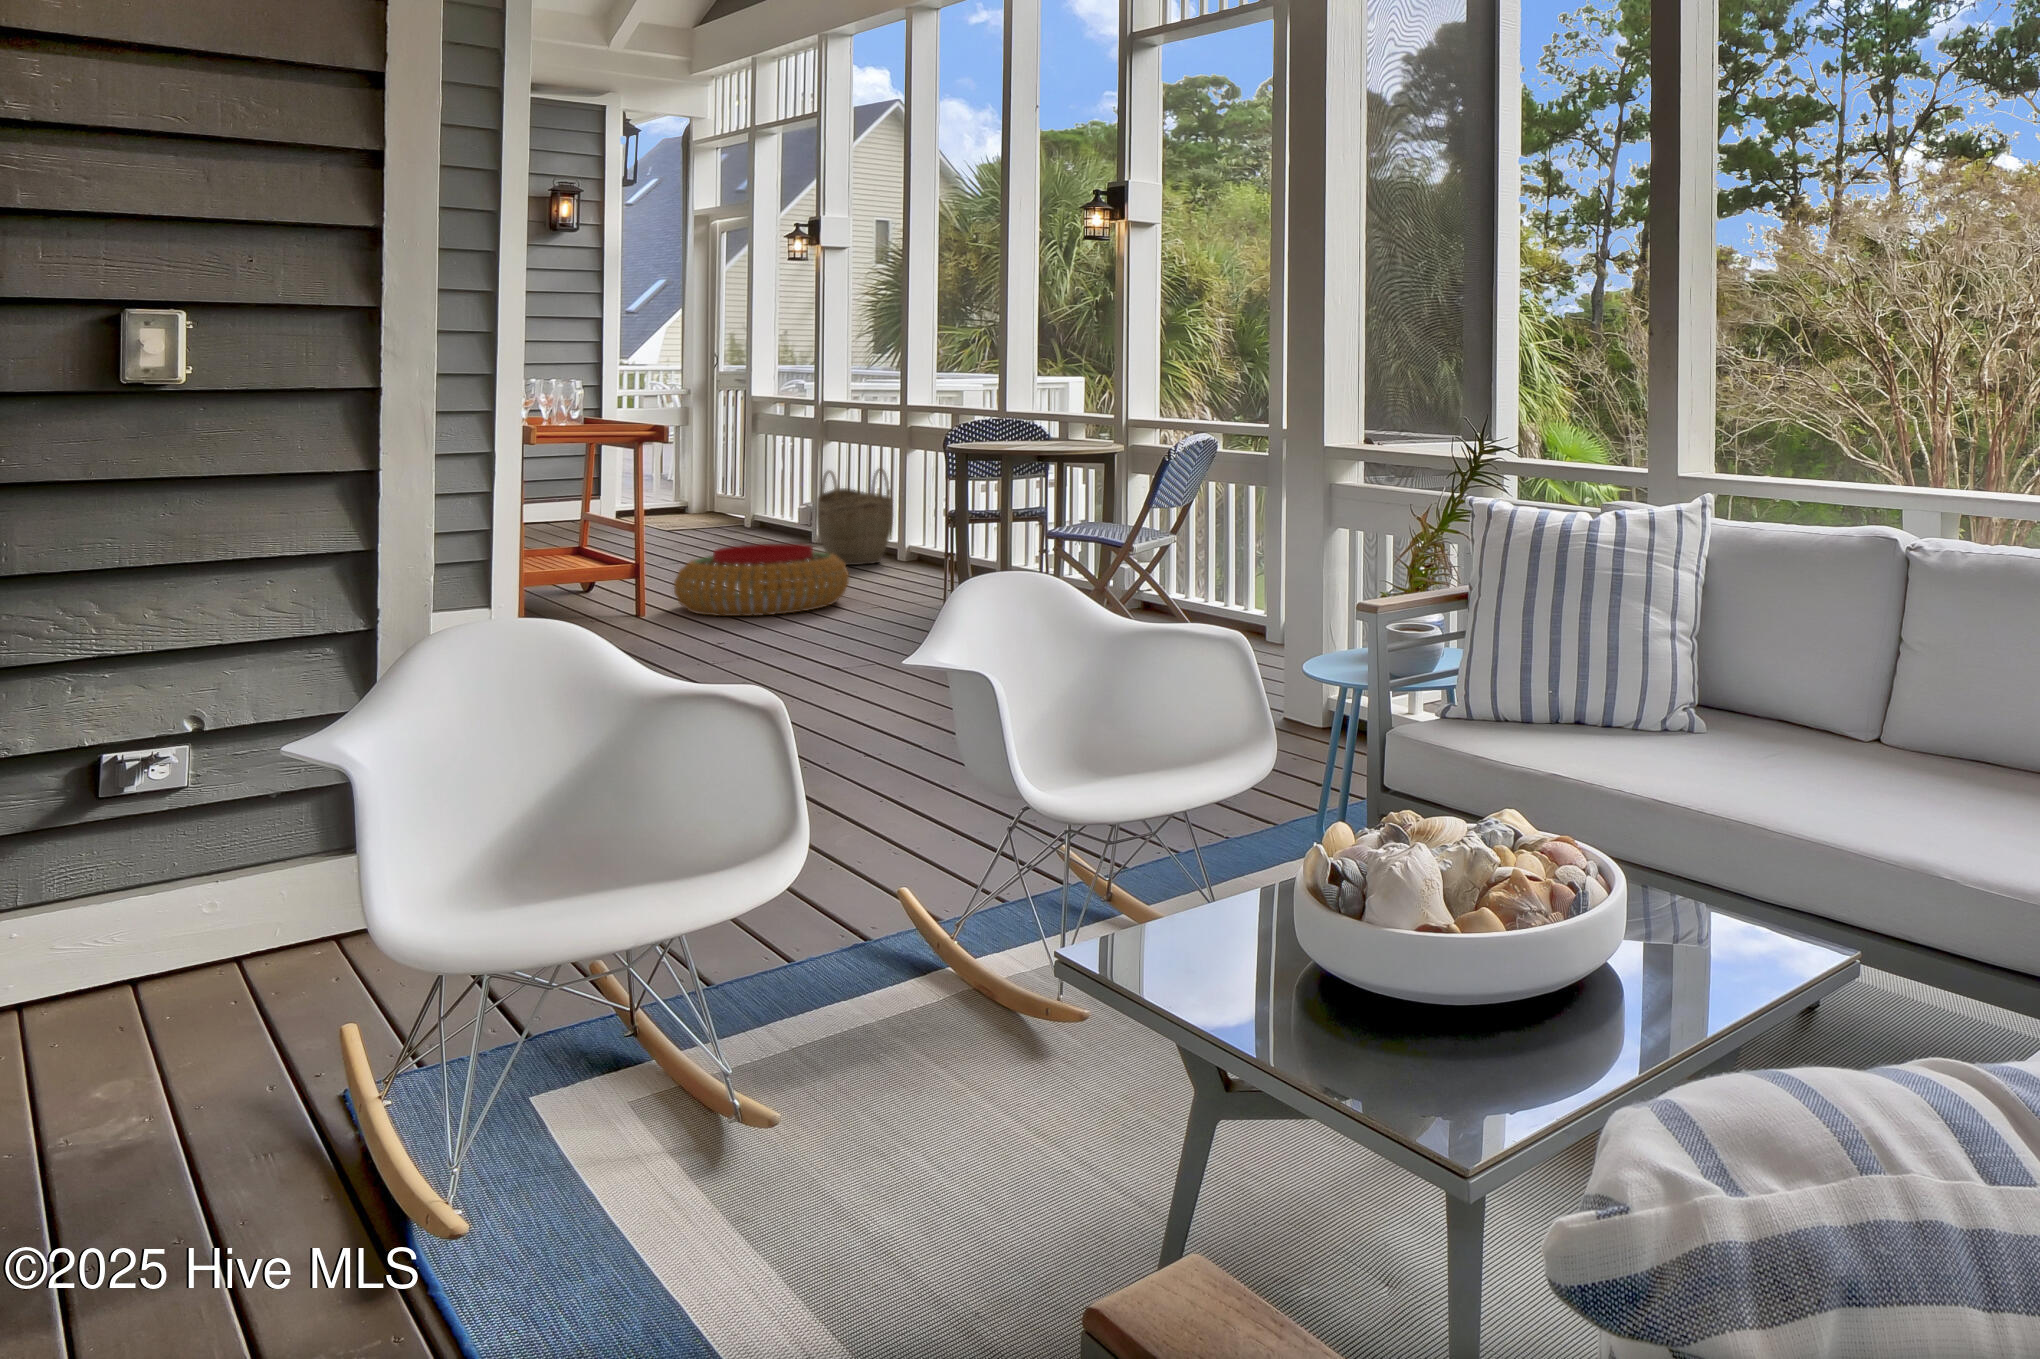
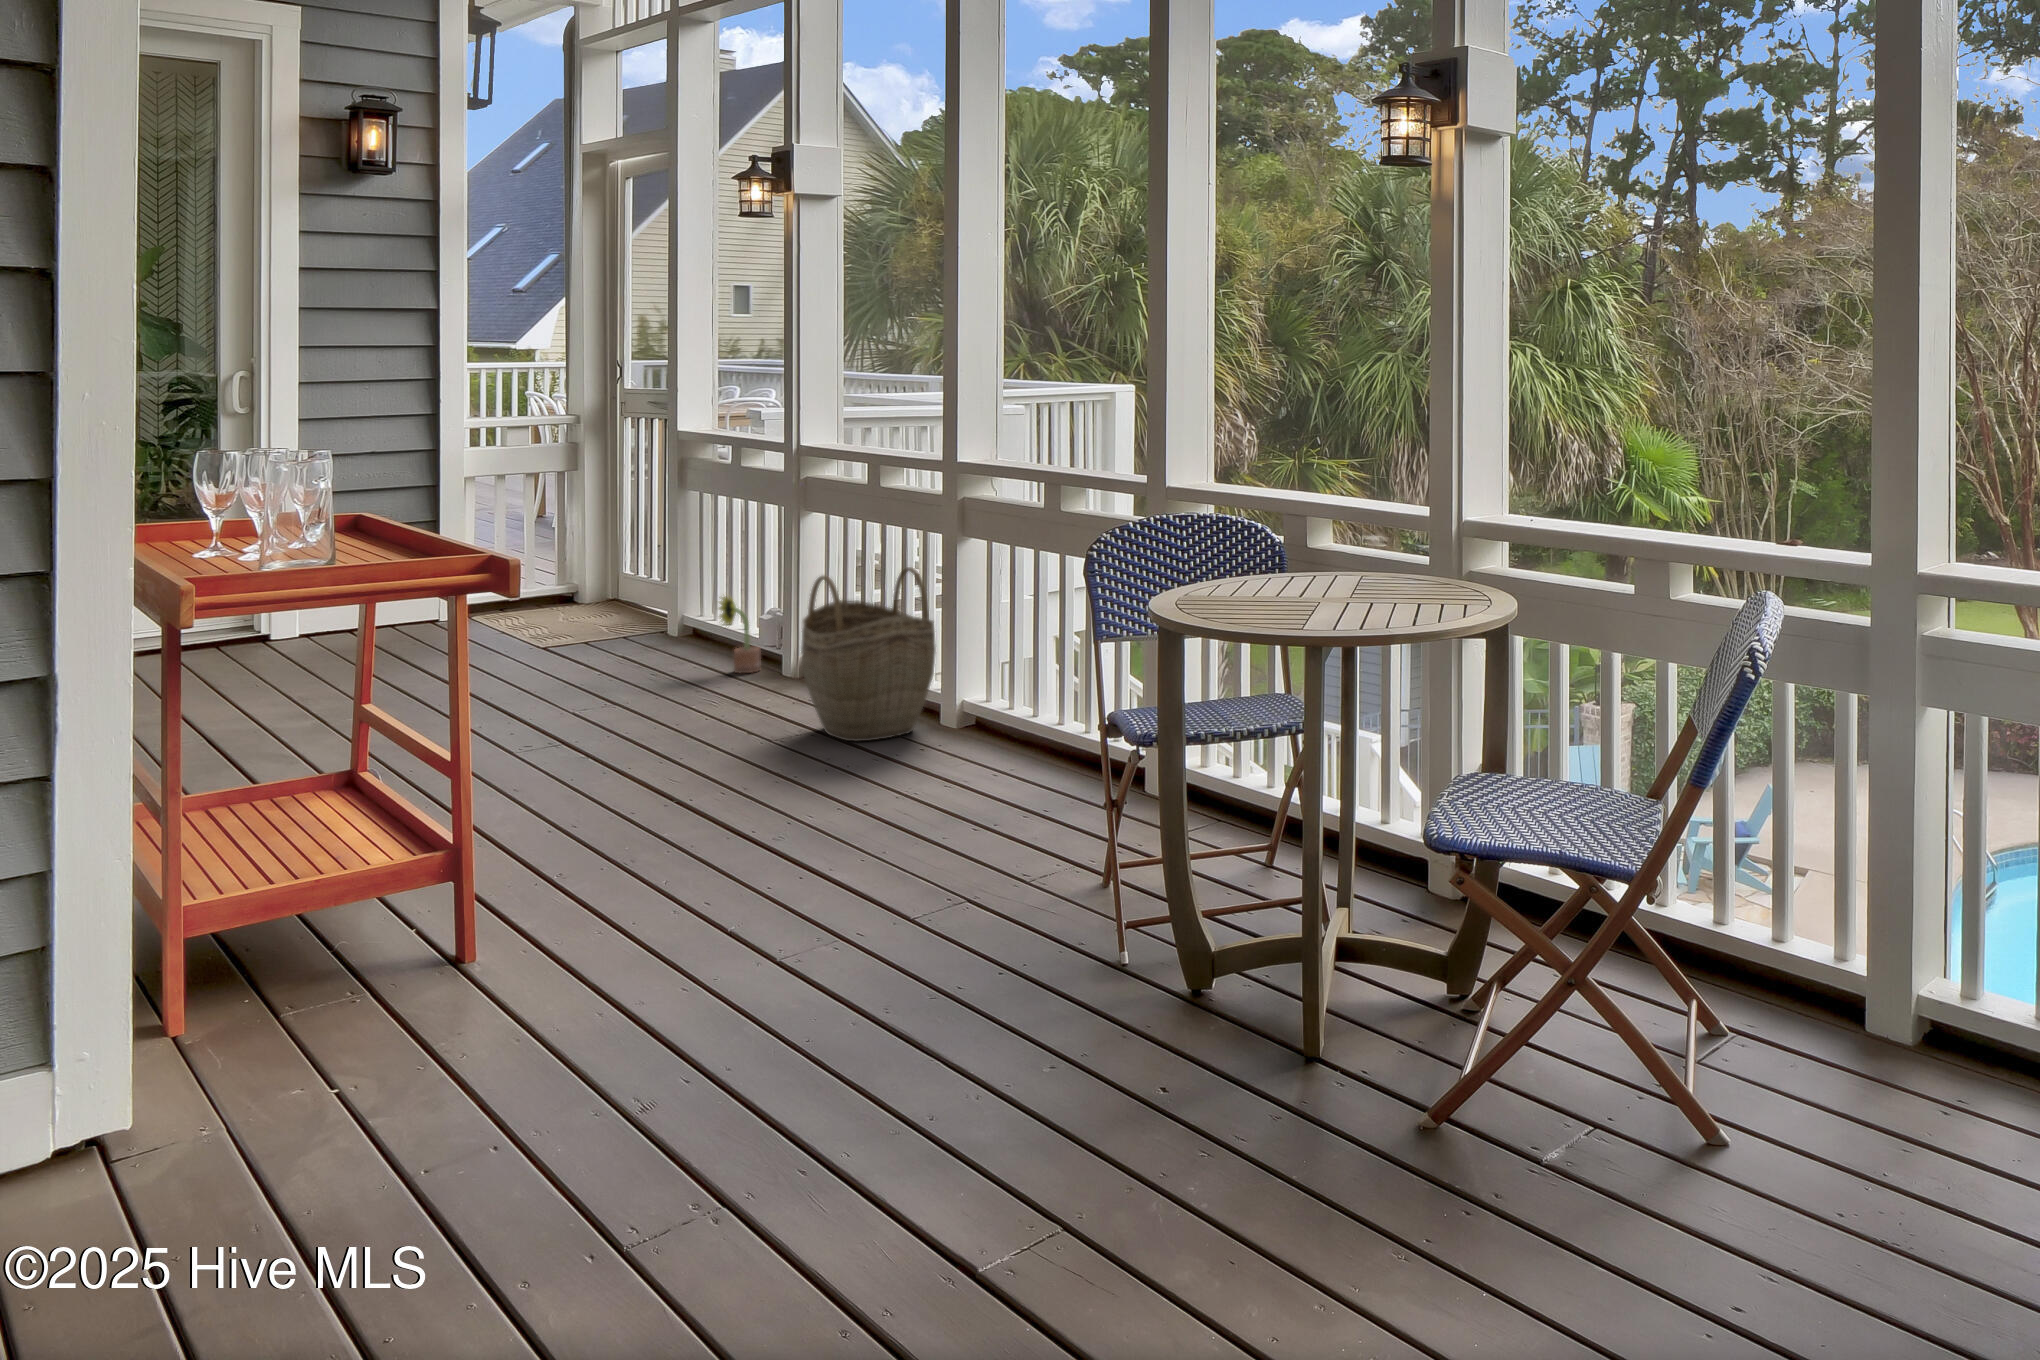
decorative plant: none [772,491,799,542] -> present [719,597,760,673]
pouf: present [674,544,849,616] -> none [540,758,896,946]

